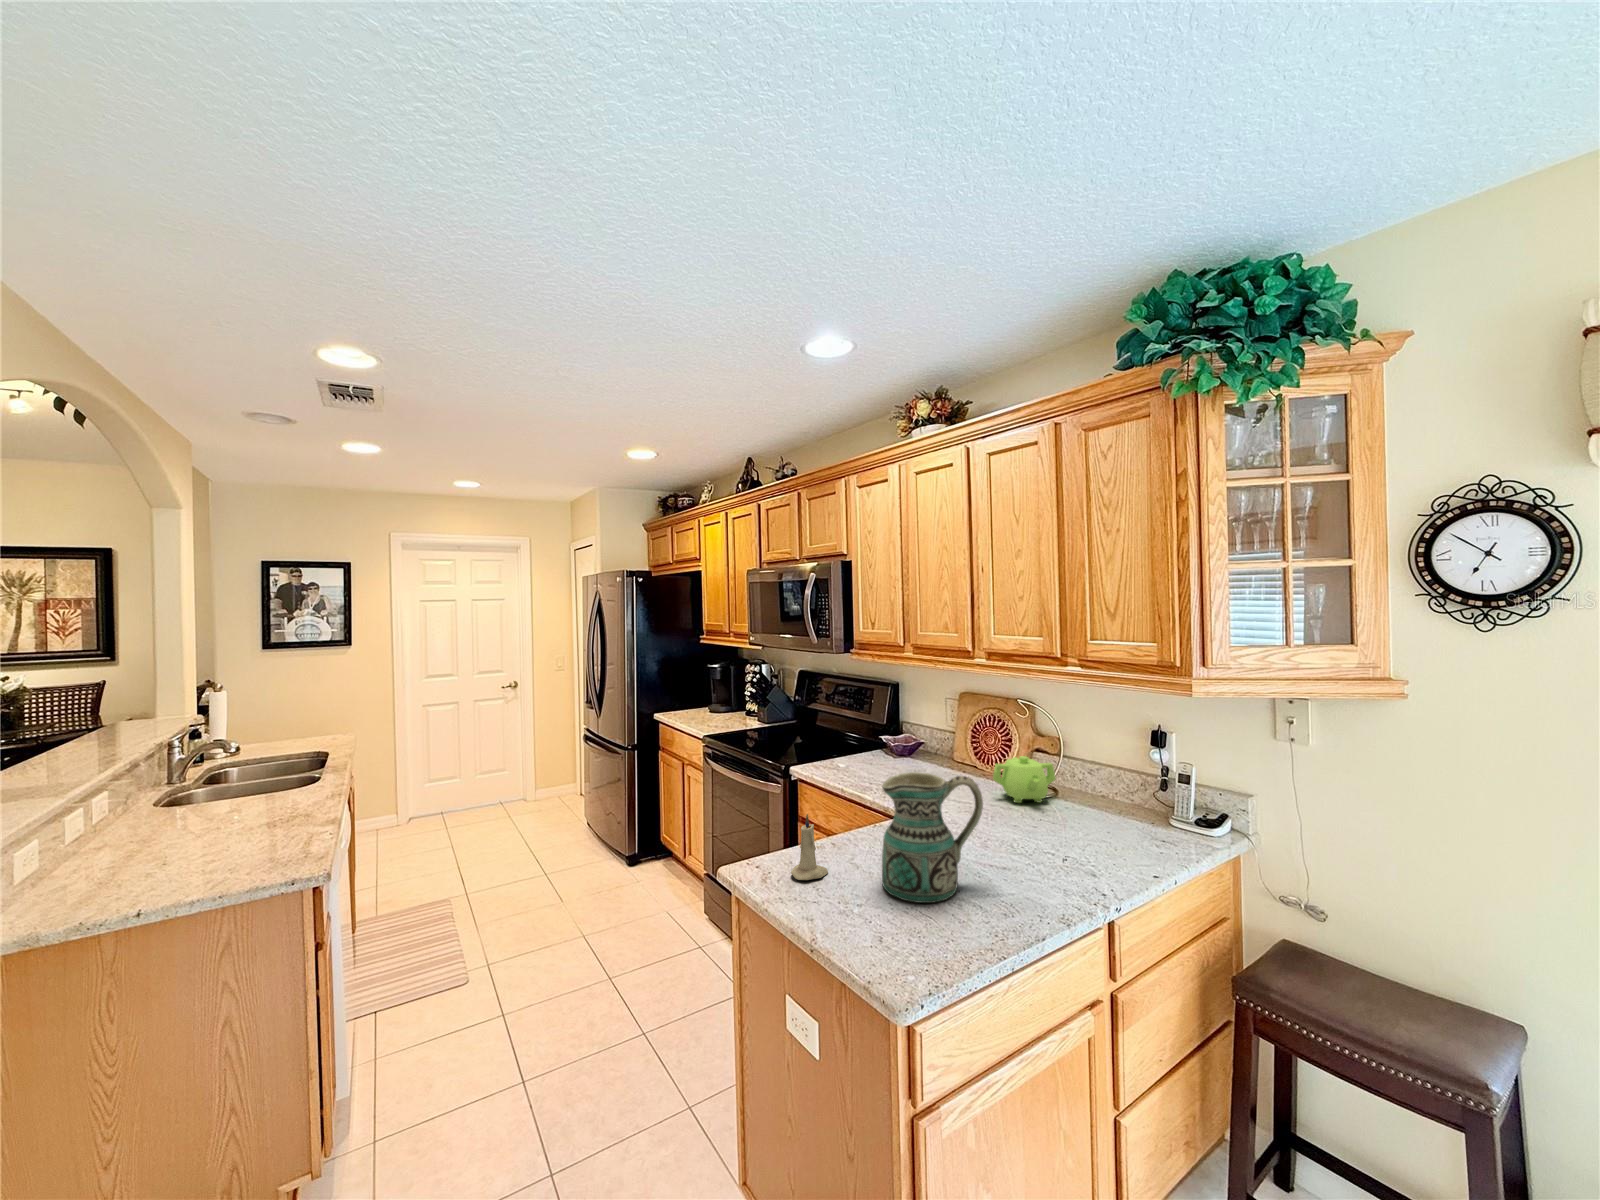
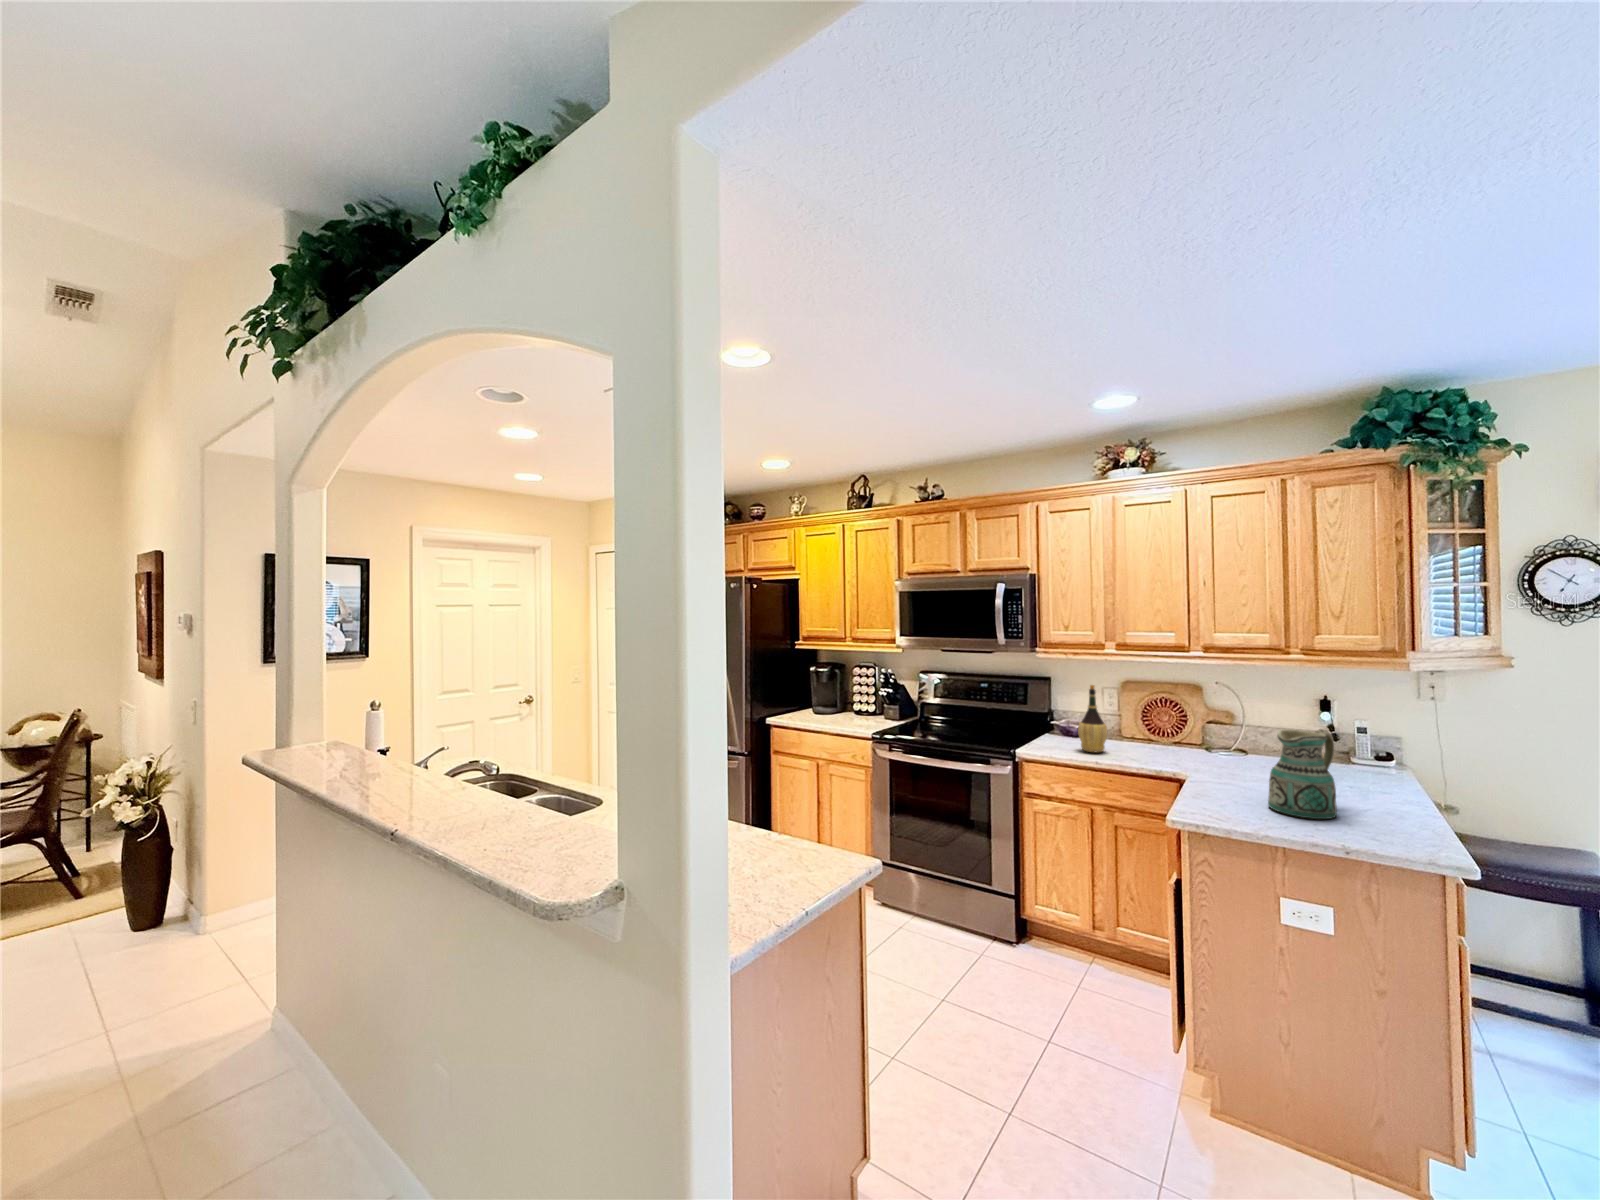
wine bottle: none [862,696,895,780] -> present [1078,685,1107,752]
teapot: present [993,756,1056,803] -> none [1203,725,1253,759]
candle: present [791,814,828,880] -> none [1202,766,1232,816]

